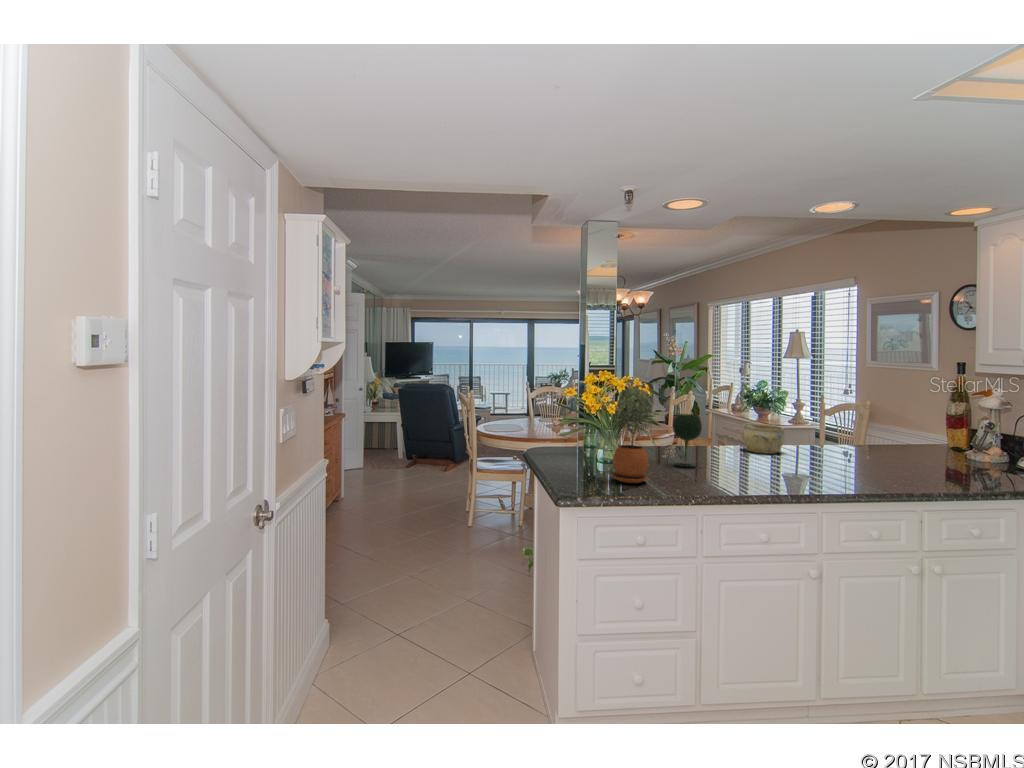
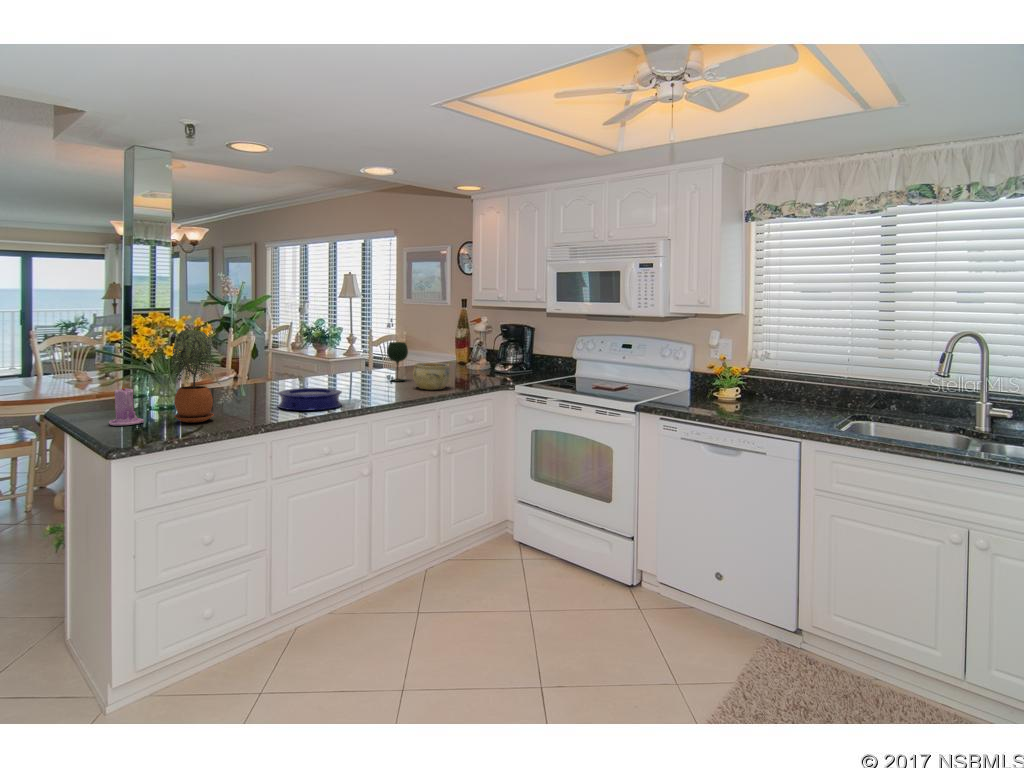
wine glass: present [673,414,702,467] -> present [387,342,408,381]
ceramic bowl: present [741,423,785,454] -> present [413,362,450,390]
candle: none [557,436,585,477] -> present [109,384,144,426]
plate: none [715,459,791,488] -> present [278,388,342,411]

